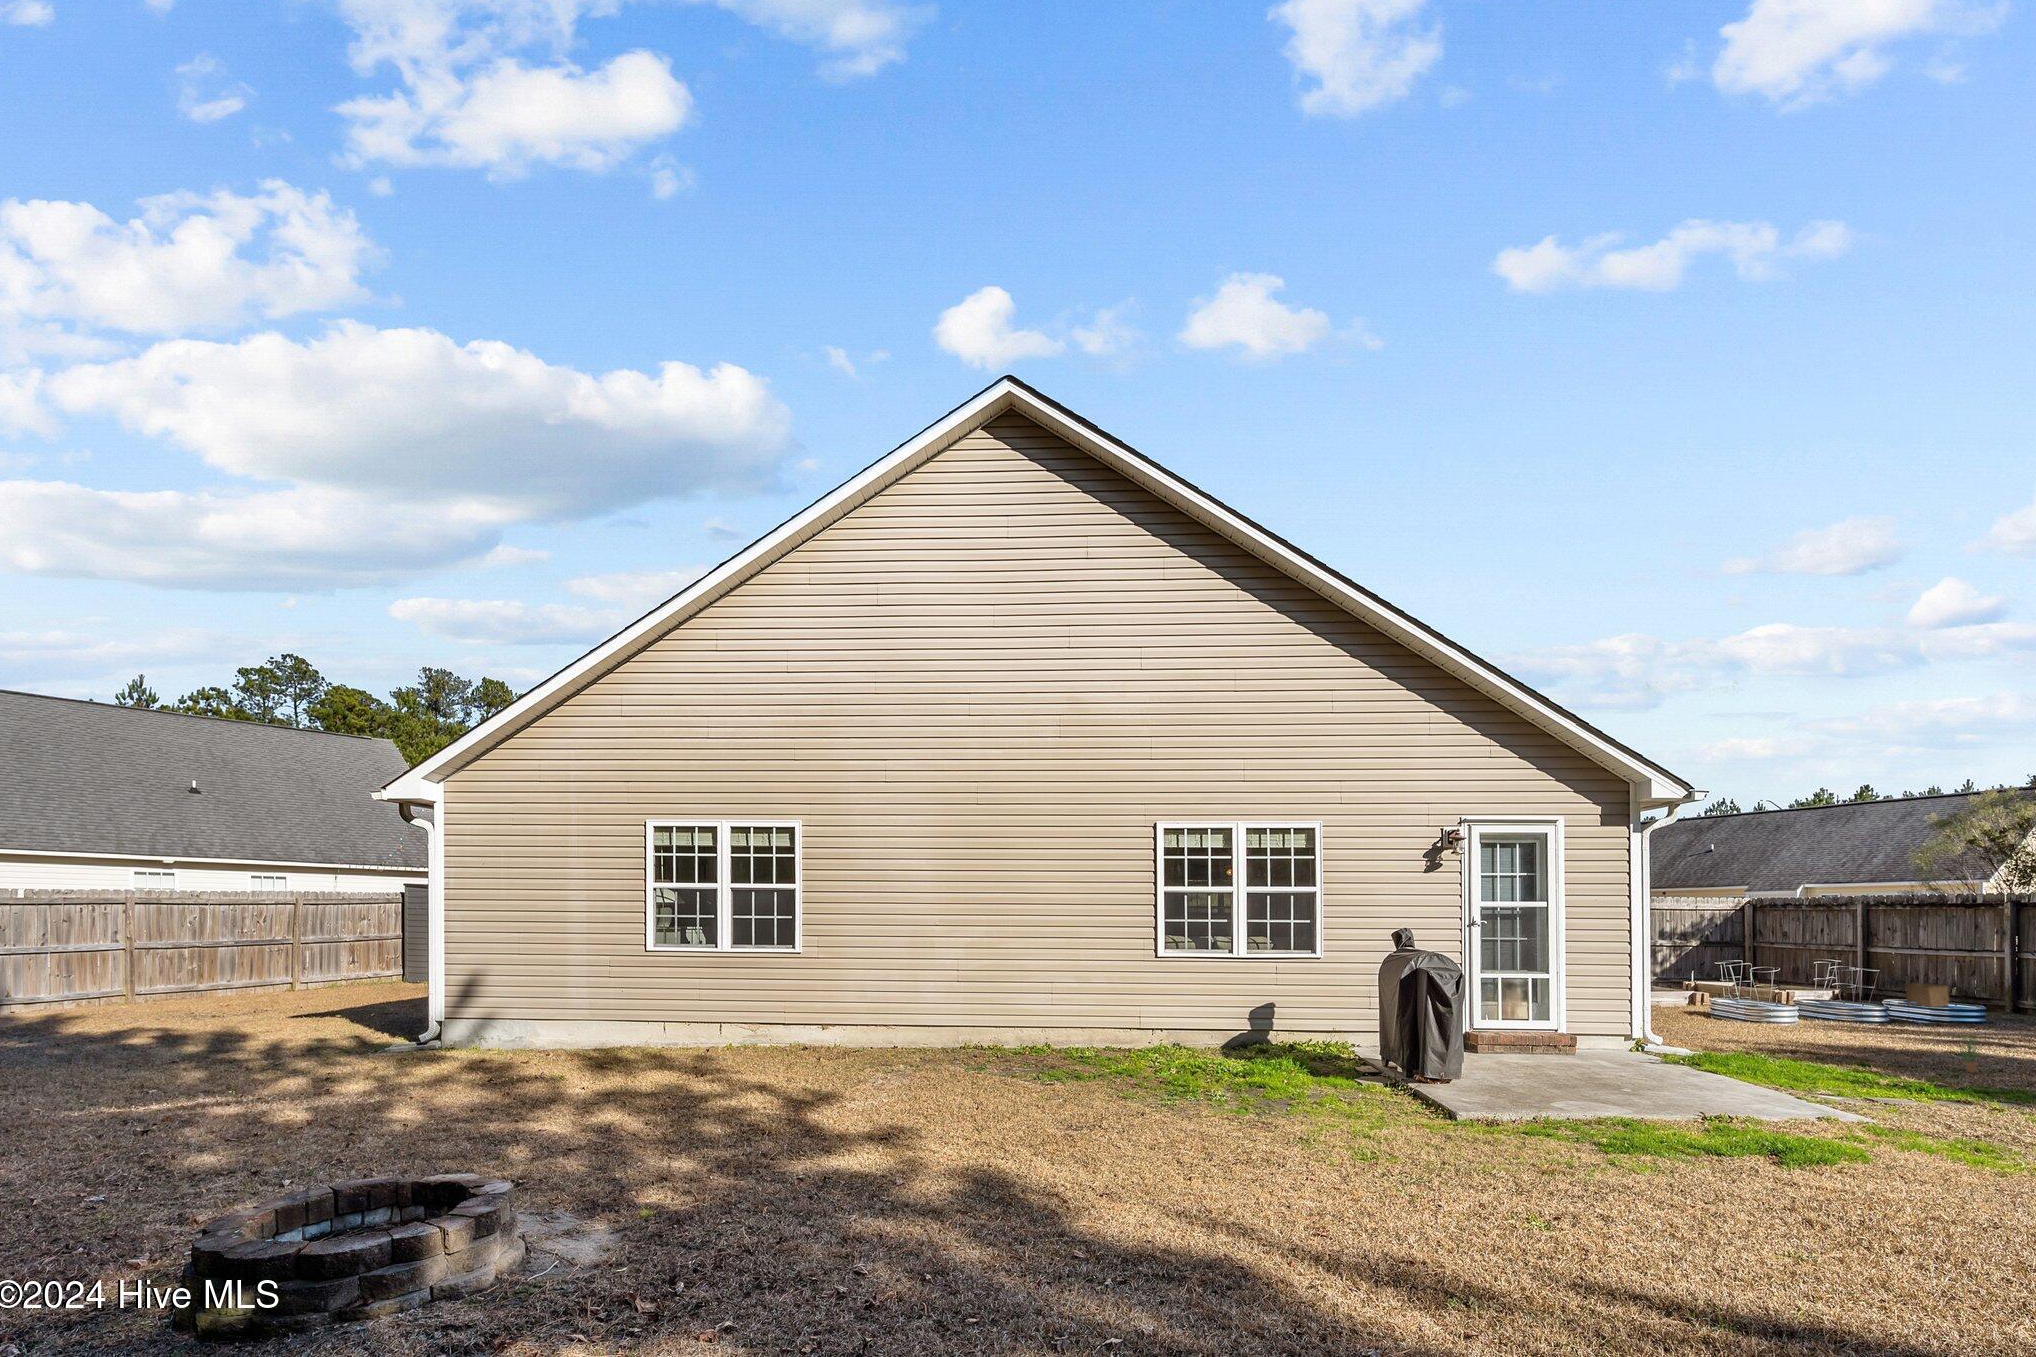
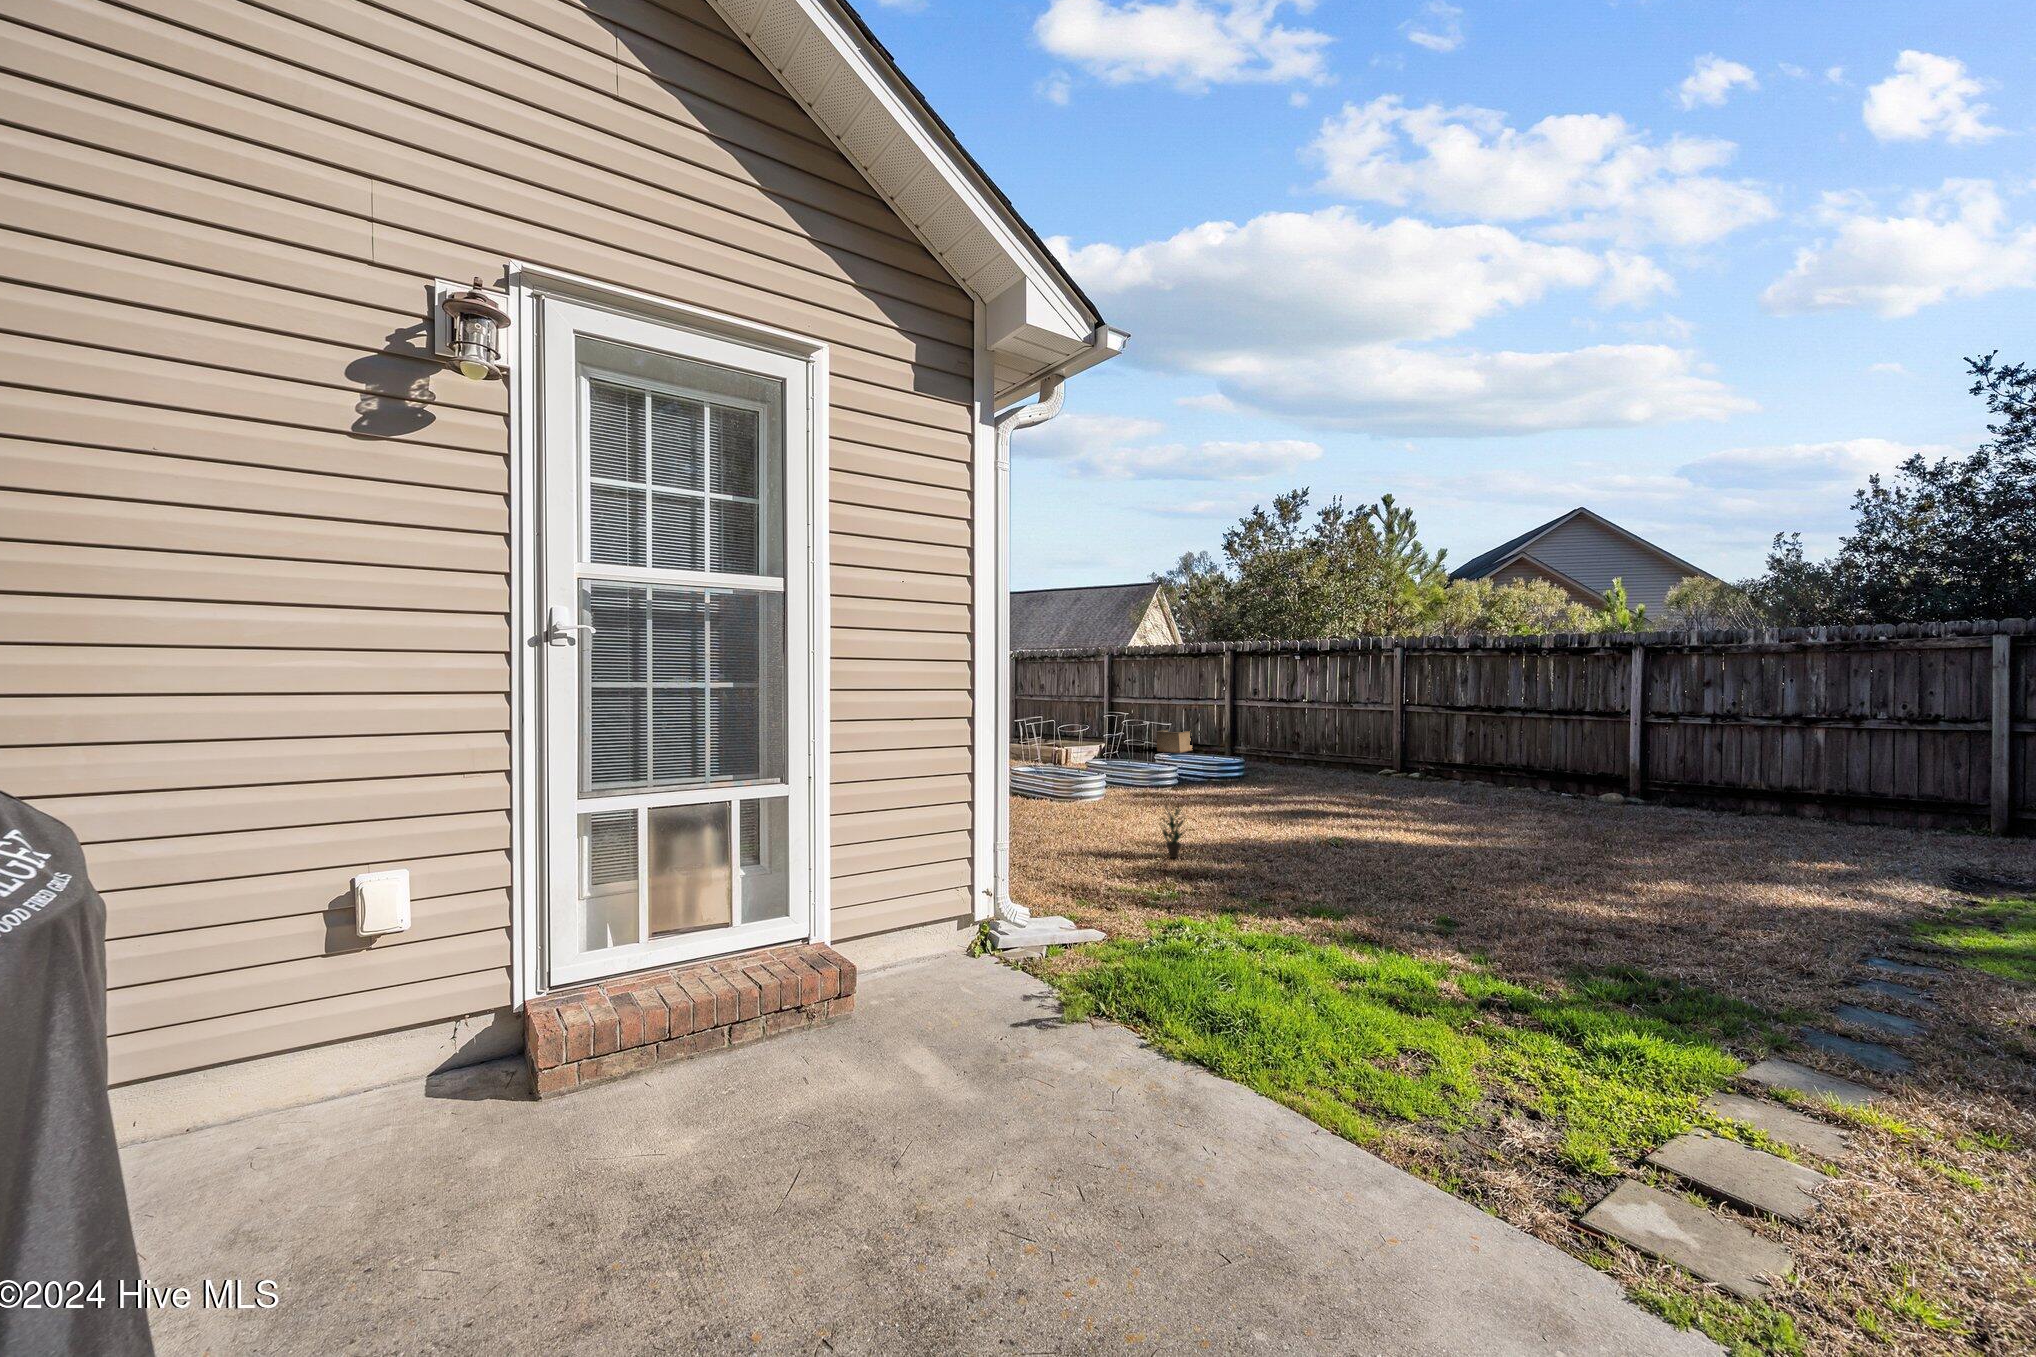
potted plant: present [1962,1036,1978,1073] -> present [1162,806,1185,858]

